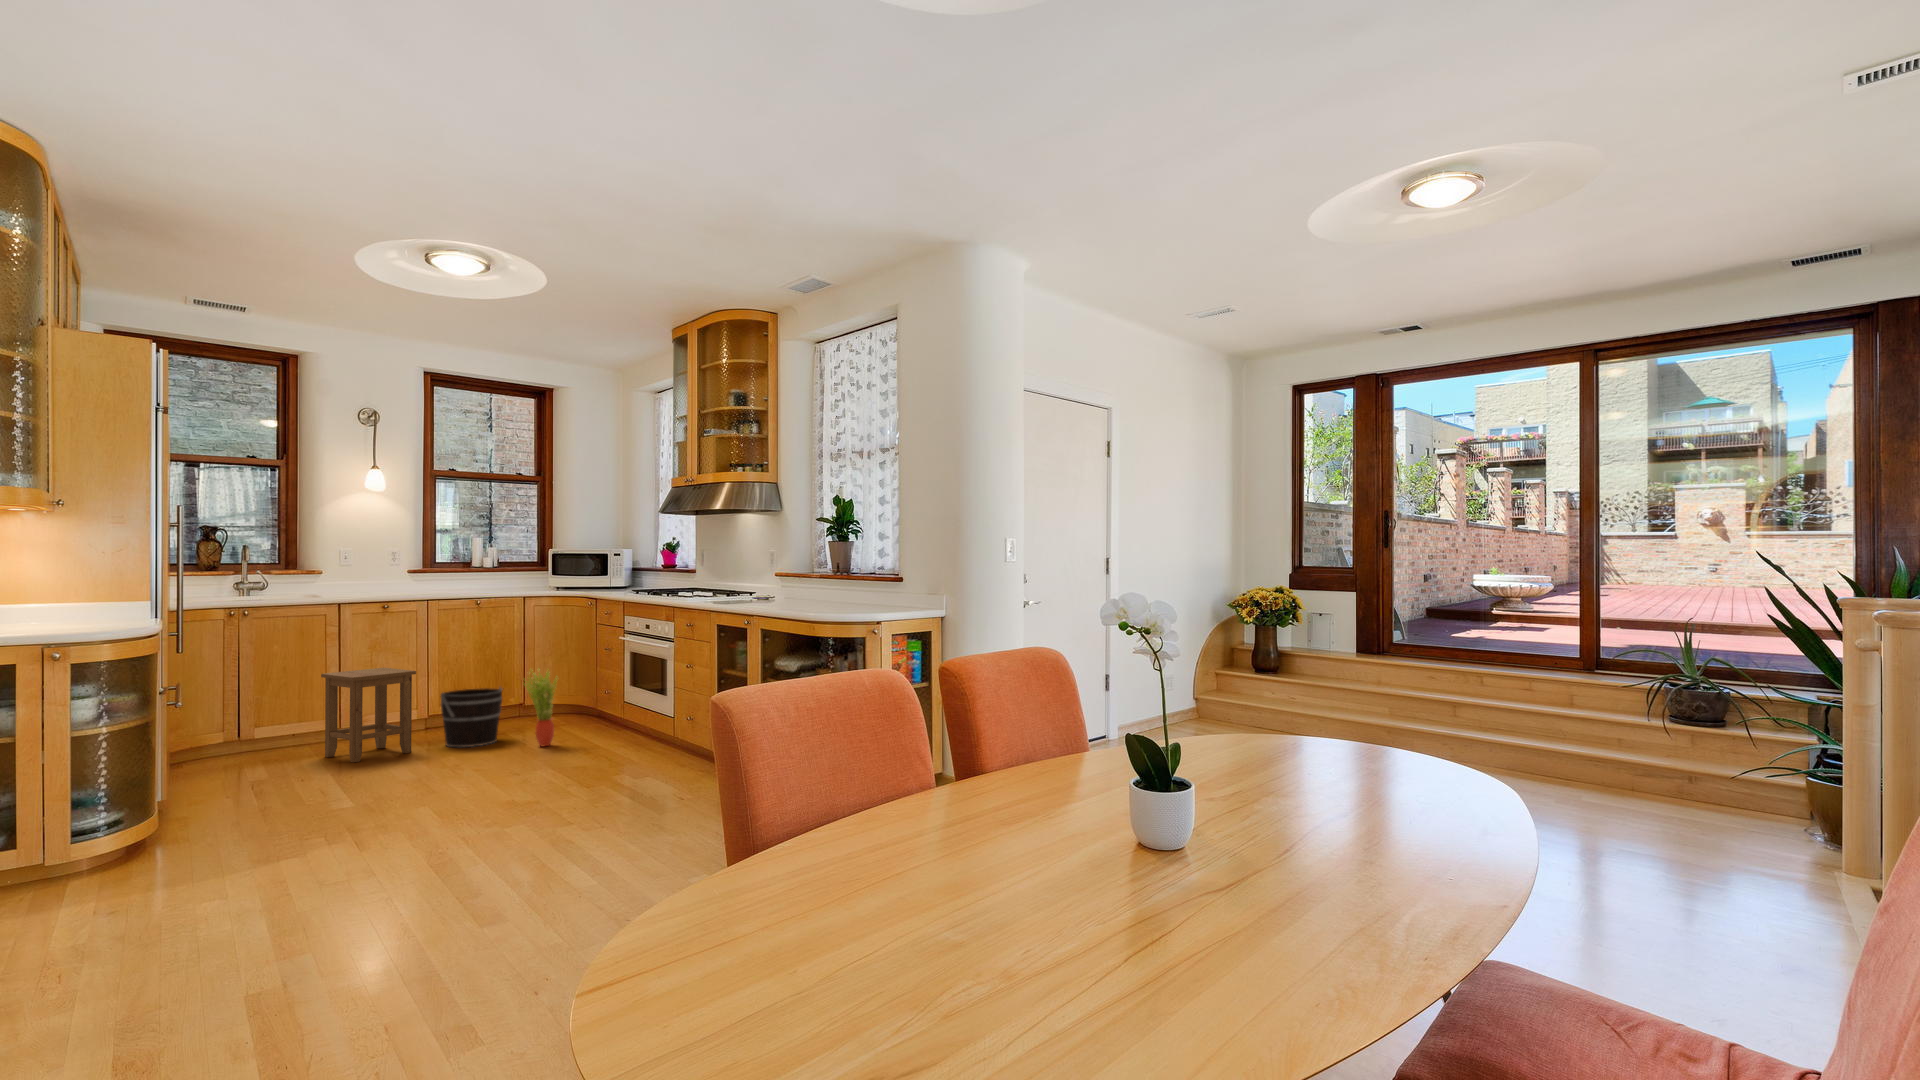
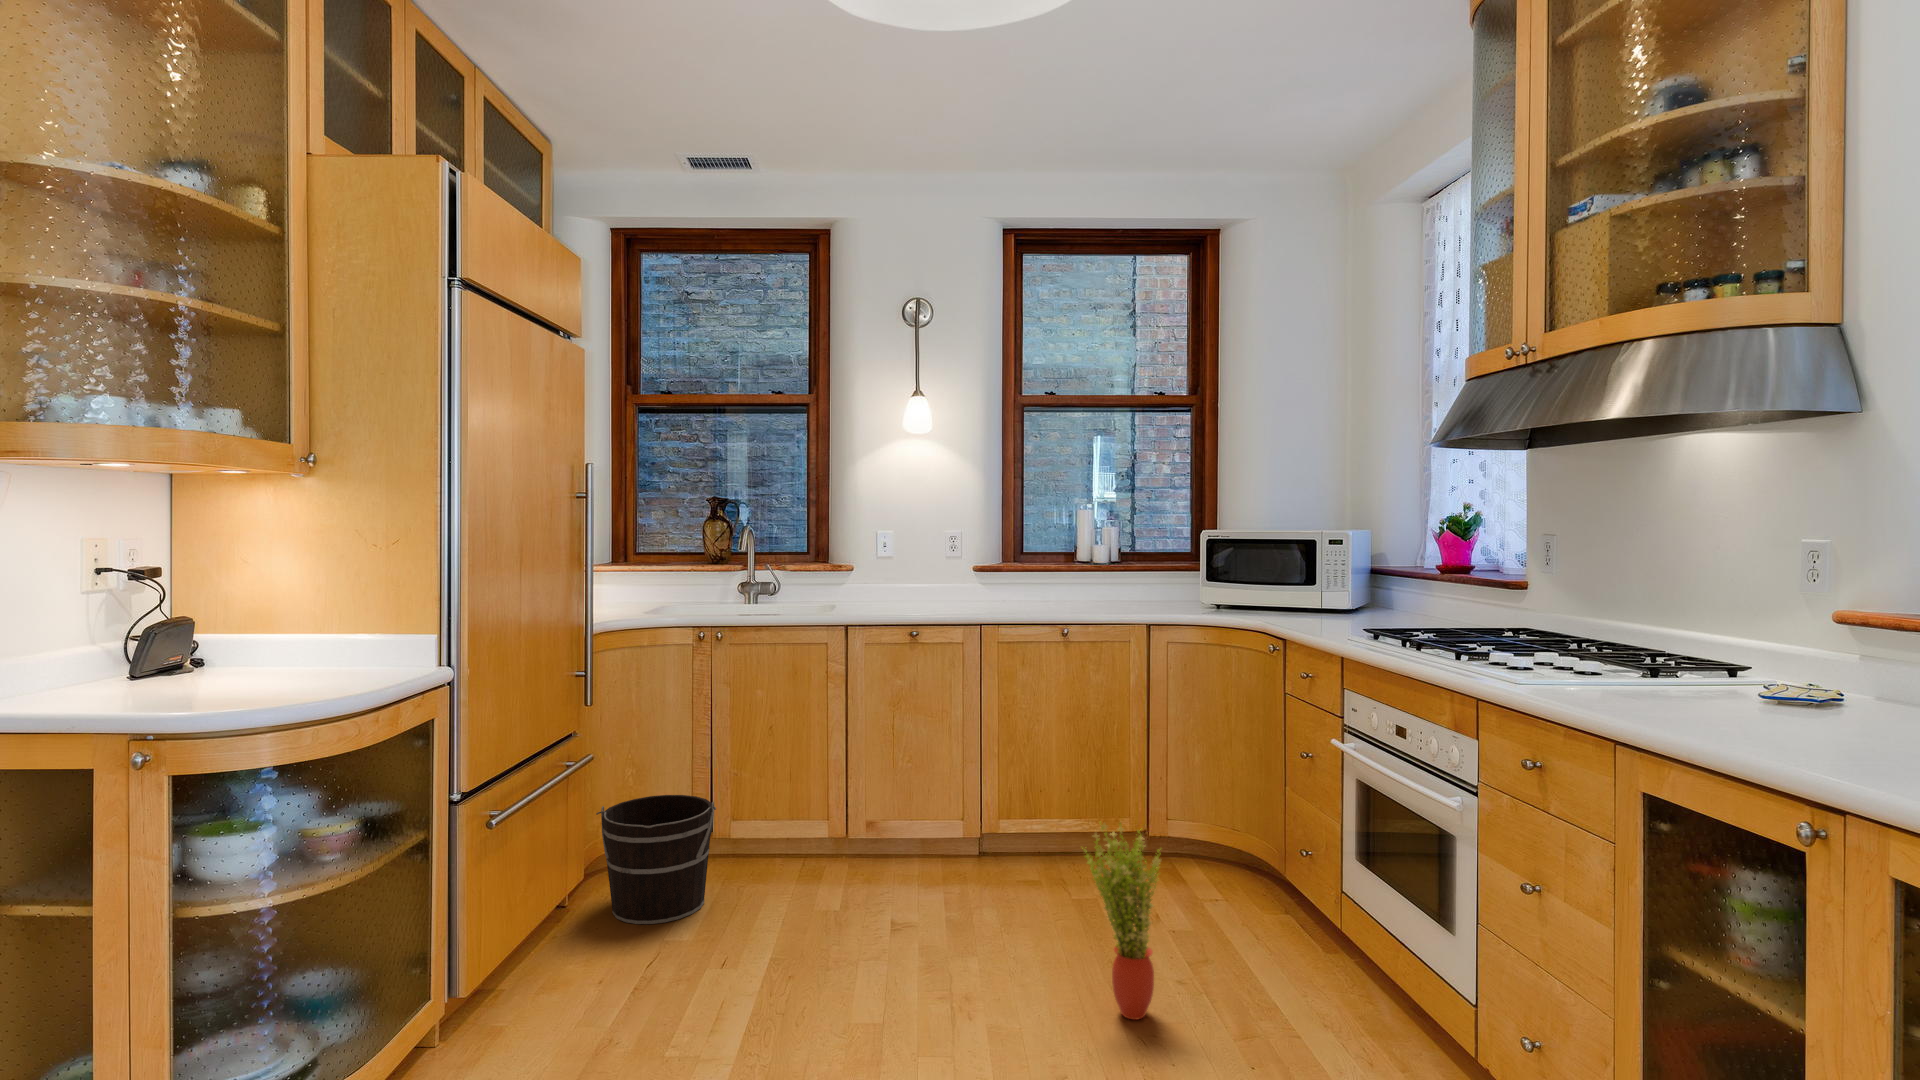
stool: present [321,668,416,762] -> none [771,757,900,960]
bucket: present [440,688,502,747] -> present [596,795,716,924]

